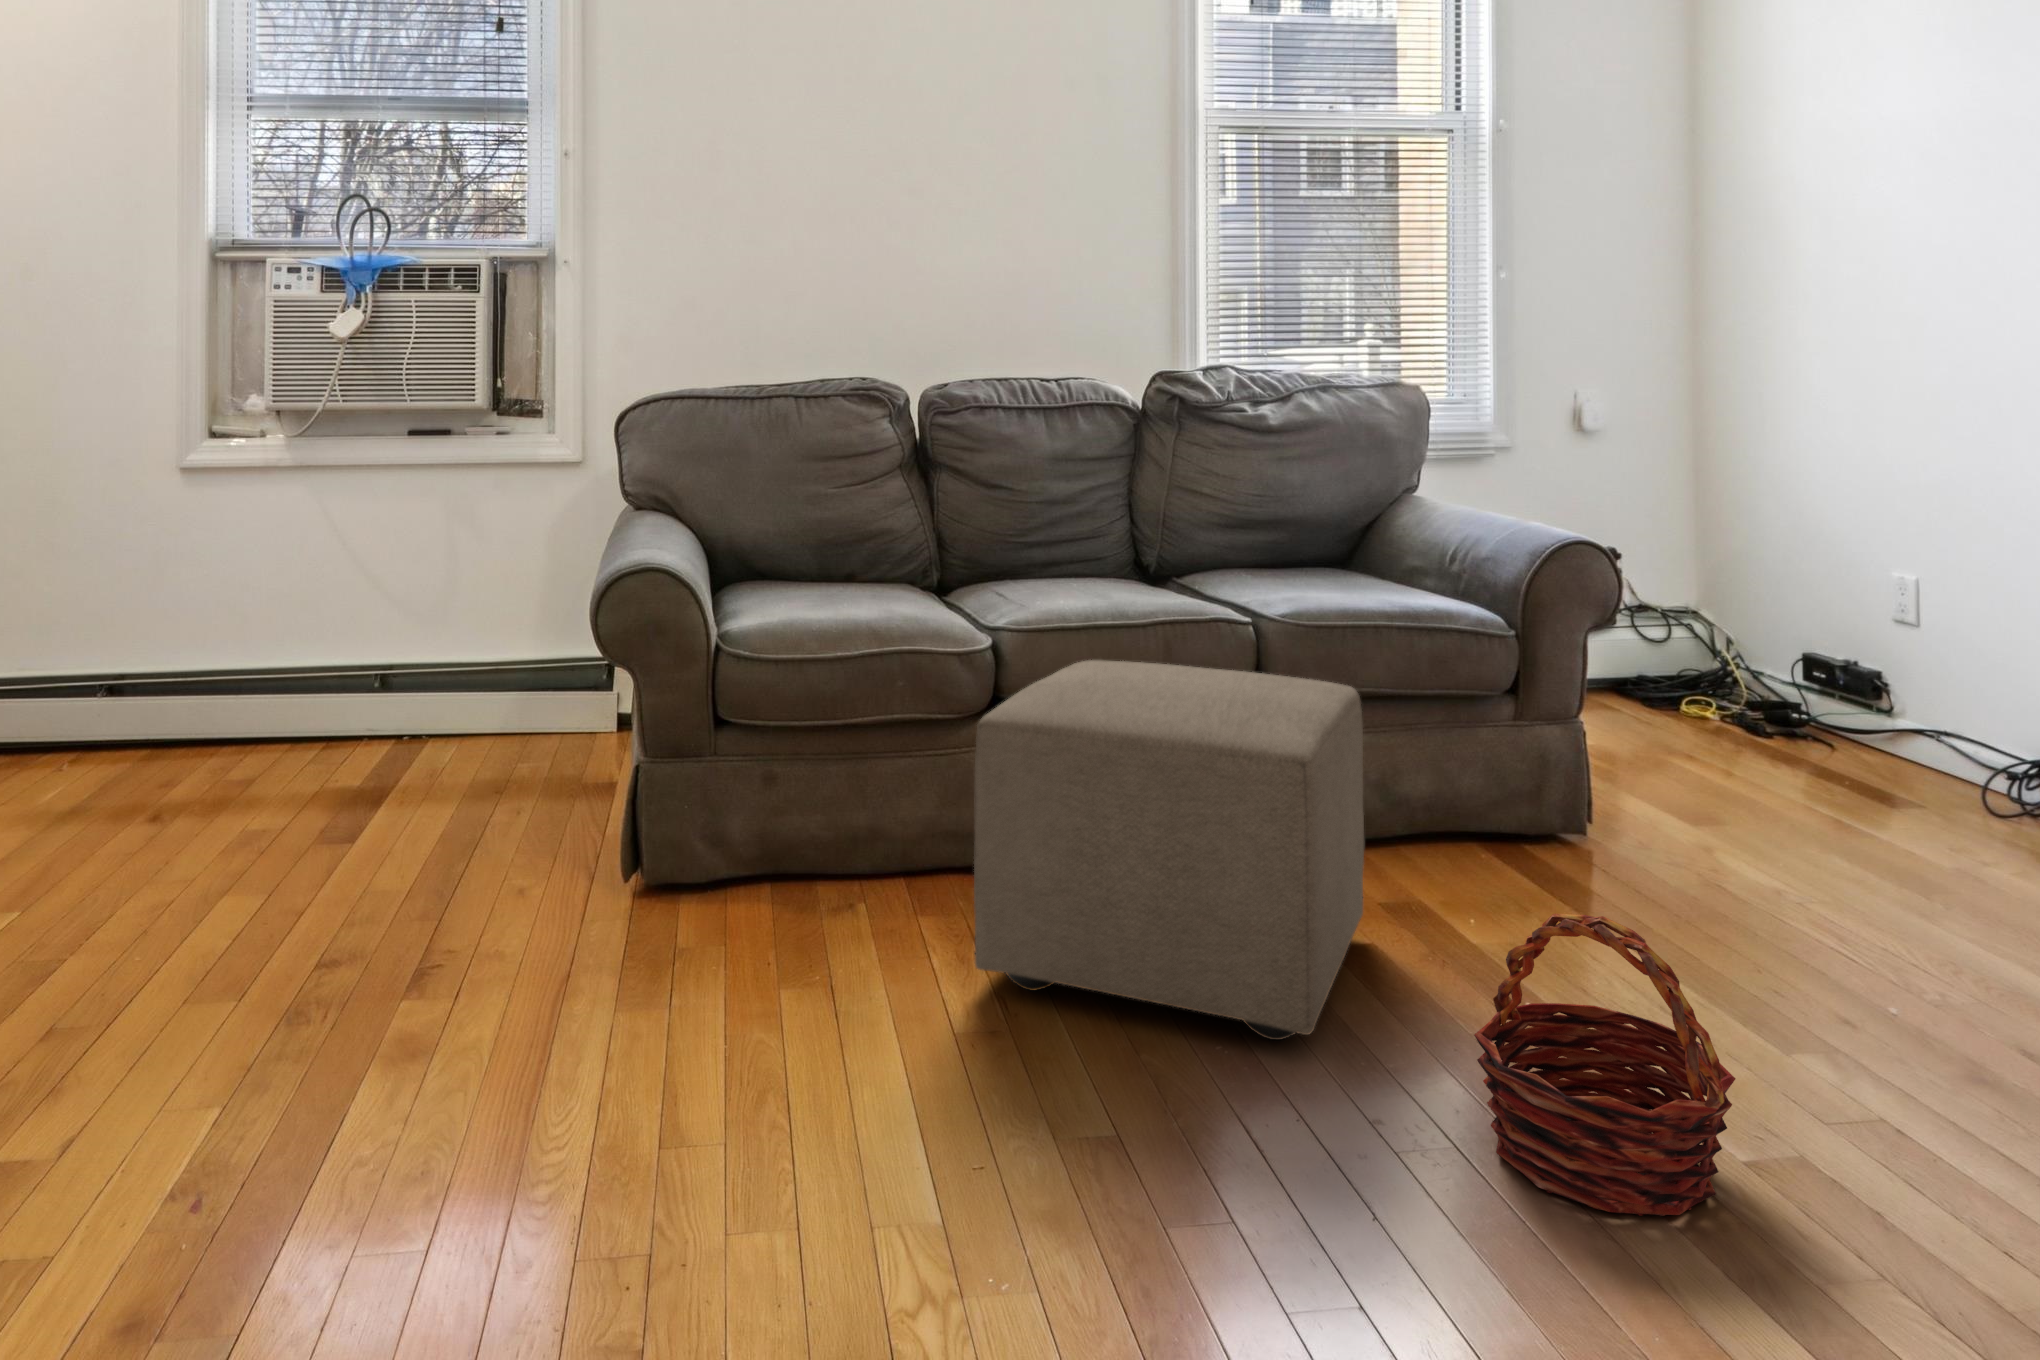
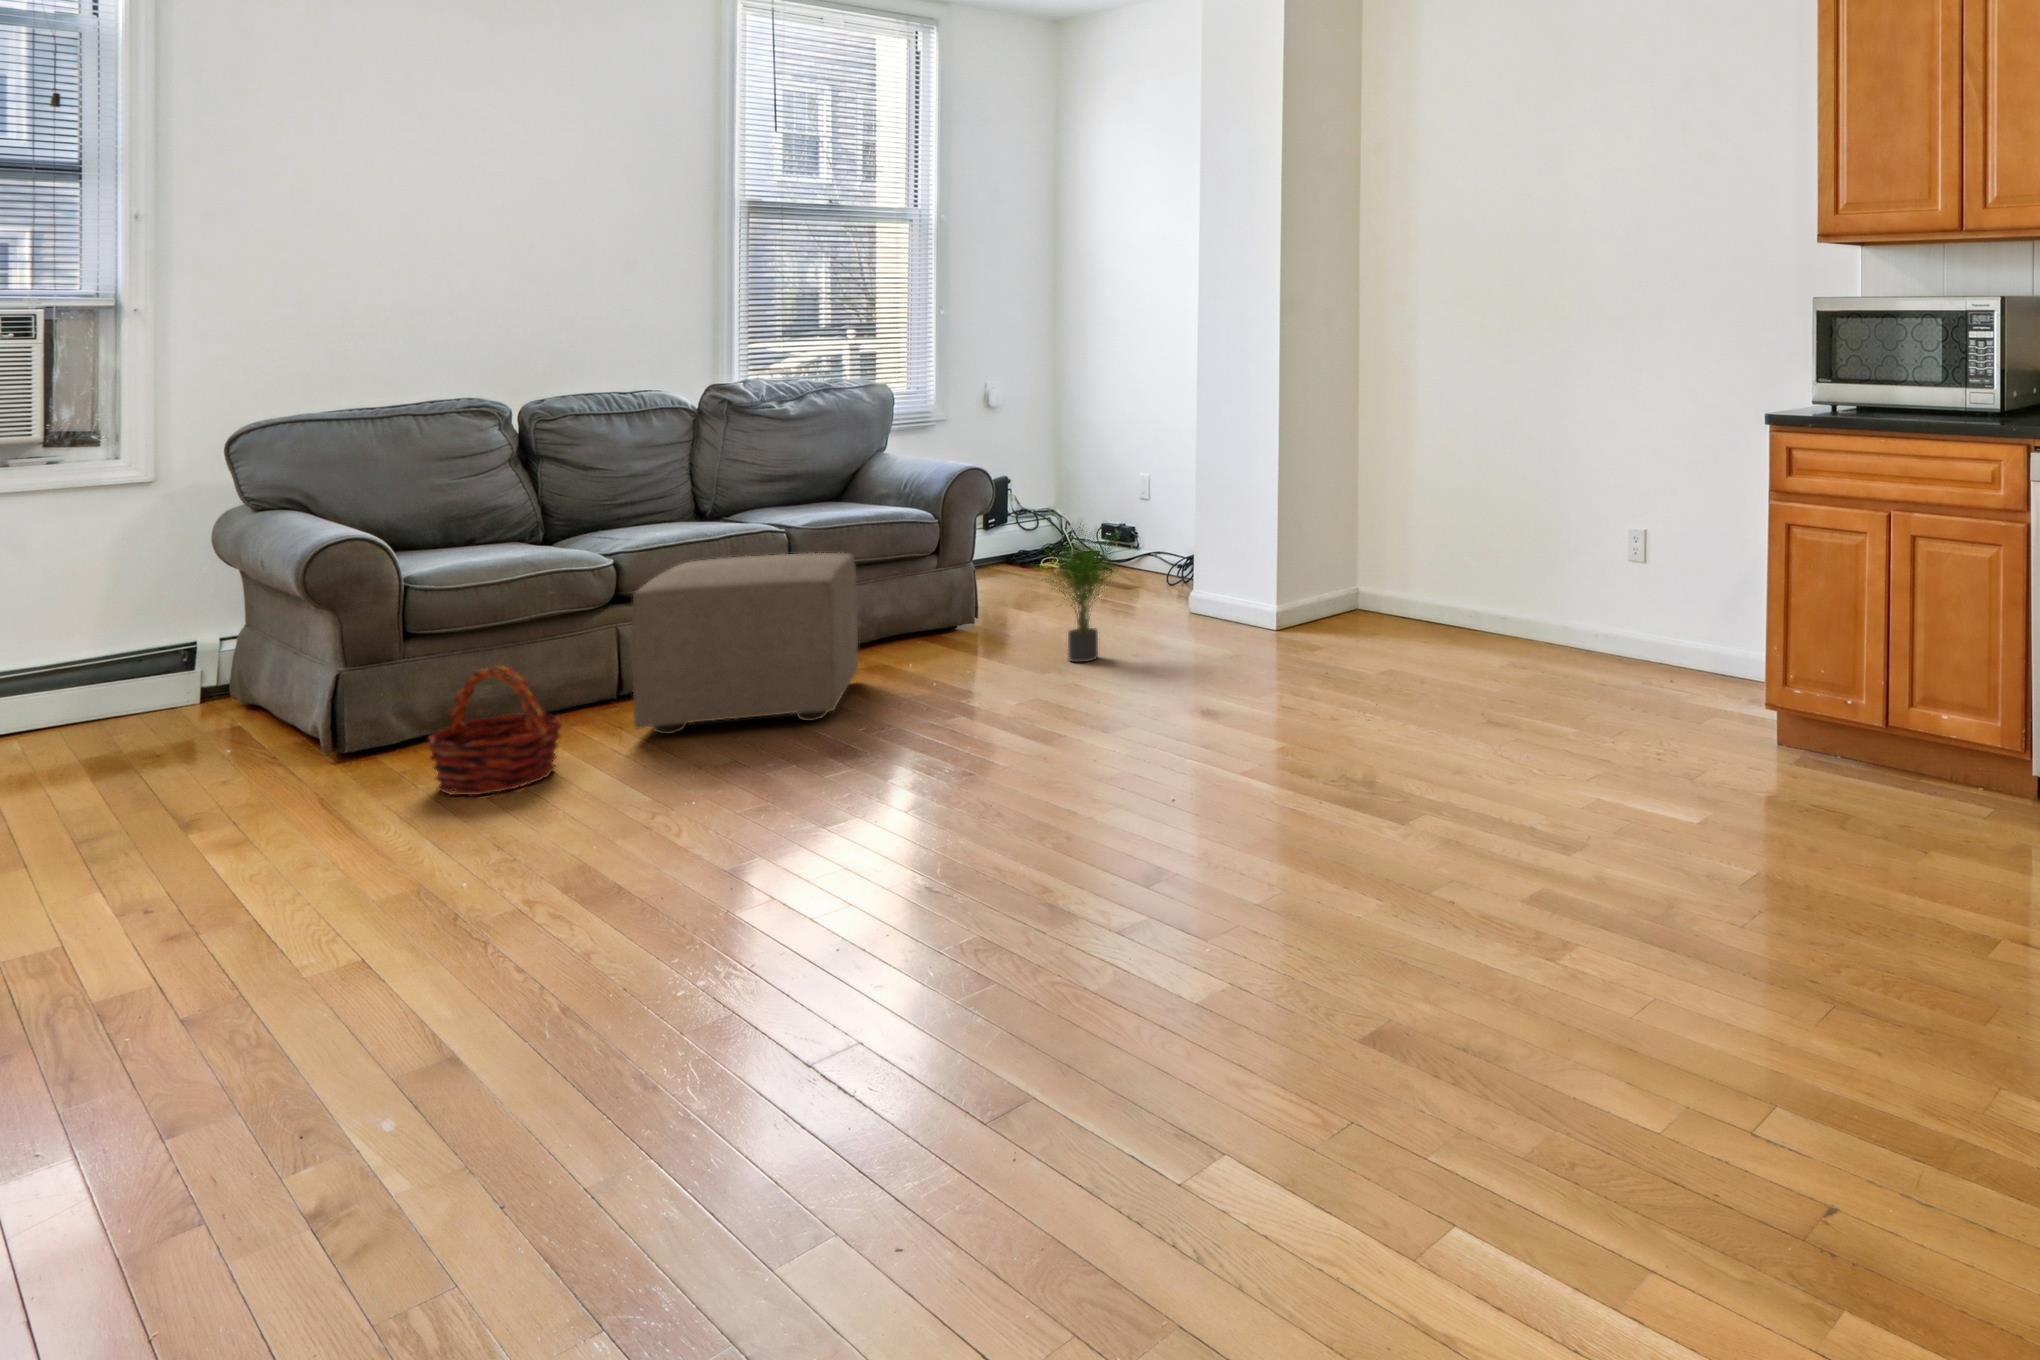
potted plant: none [1719,674,1982,1022] -> present [1043,527,1119,662]
basket: present [1474,914,1736,1216] -> present [428,666,562,796]

